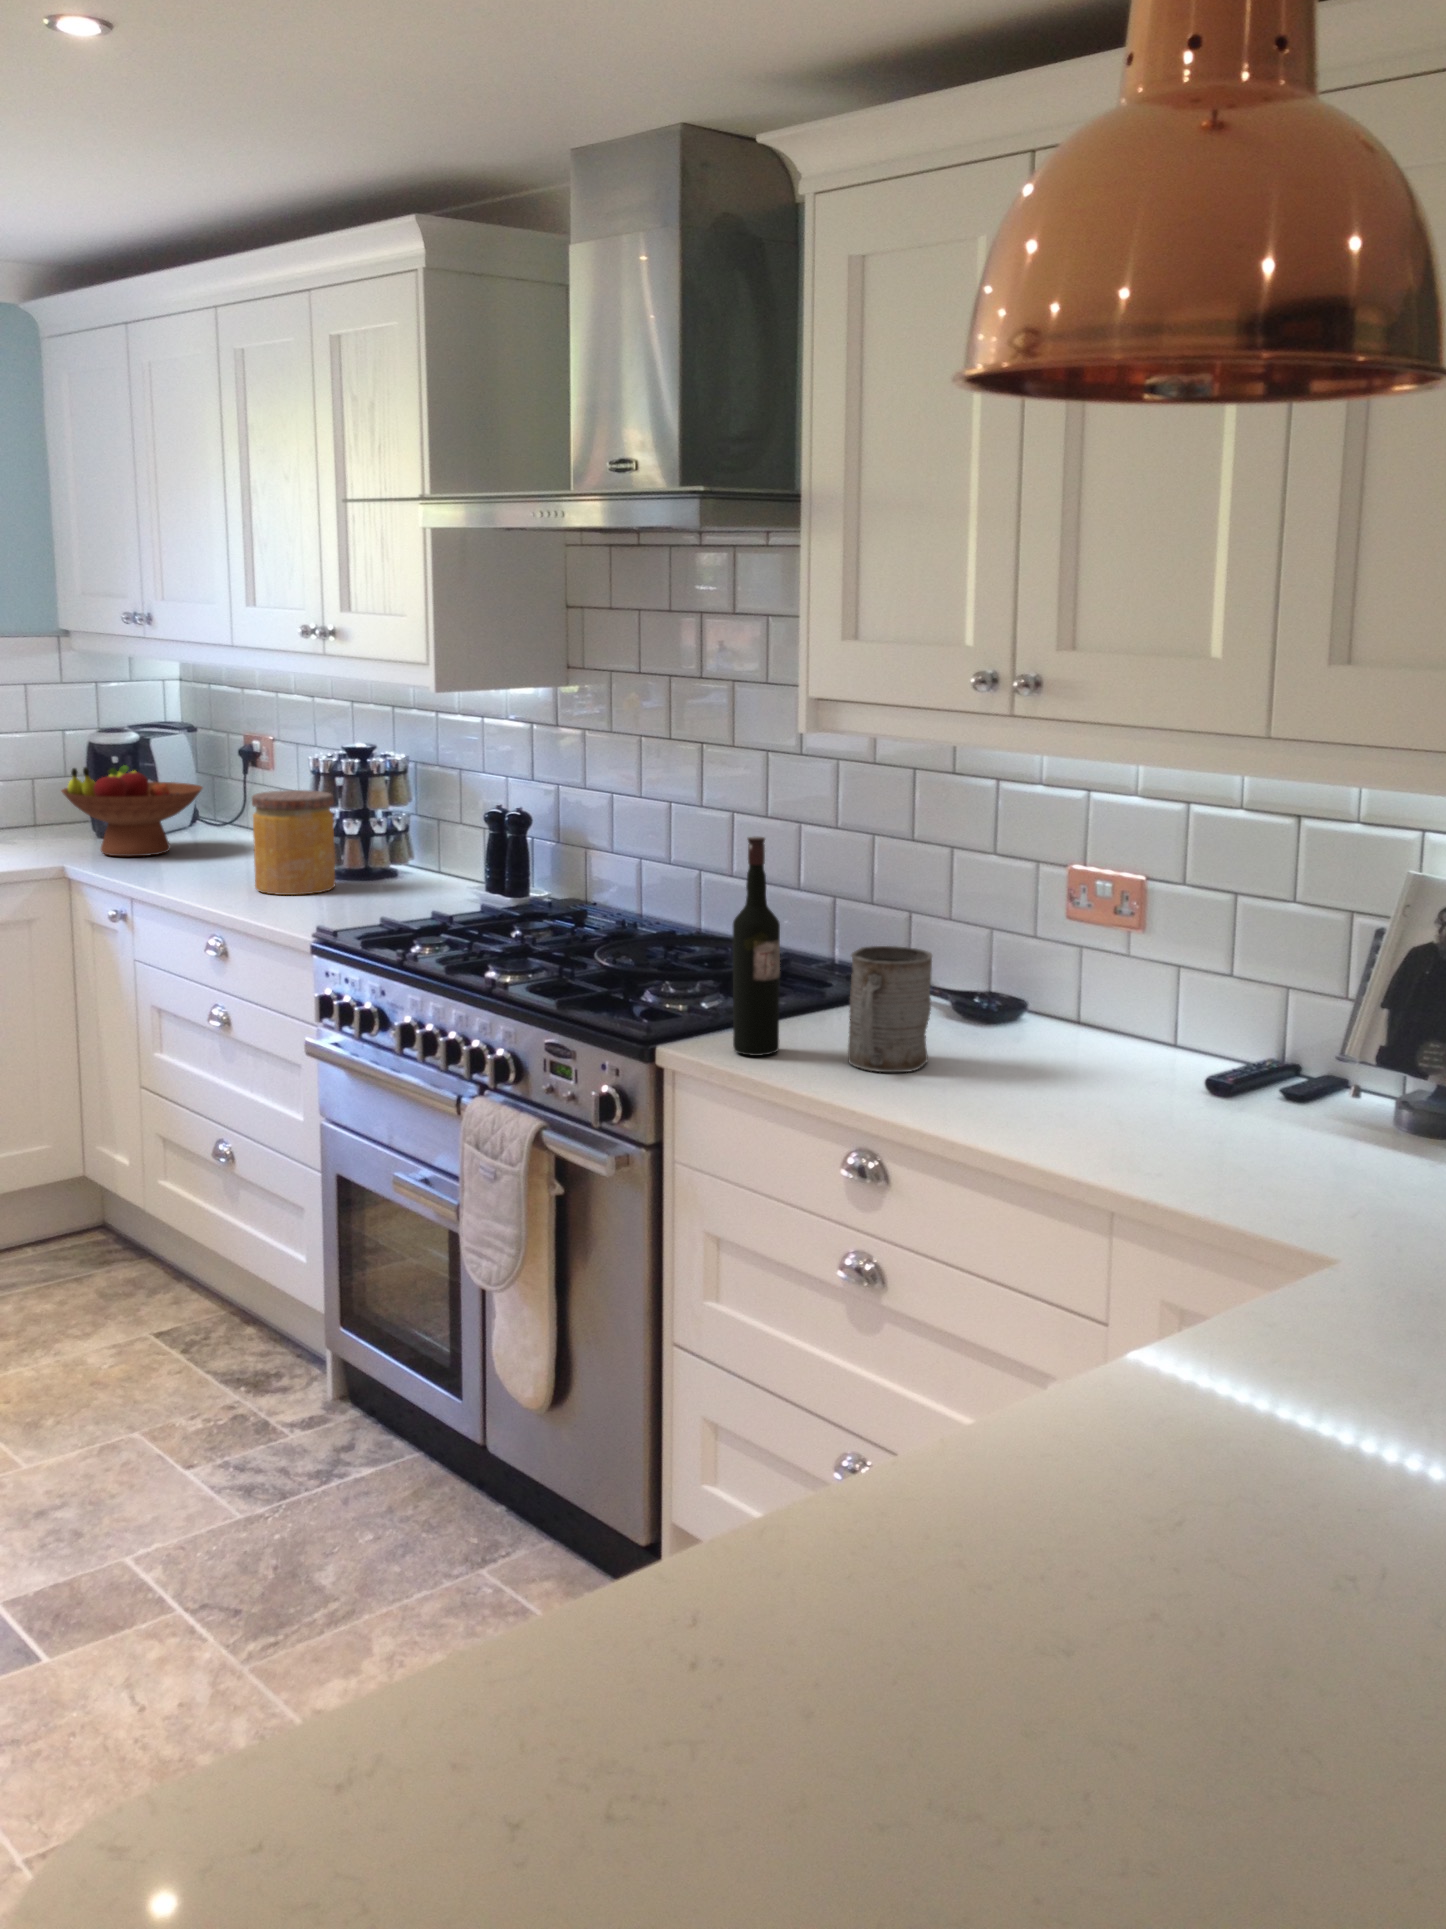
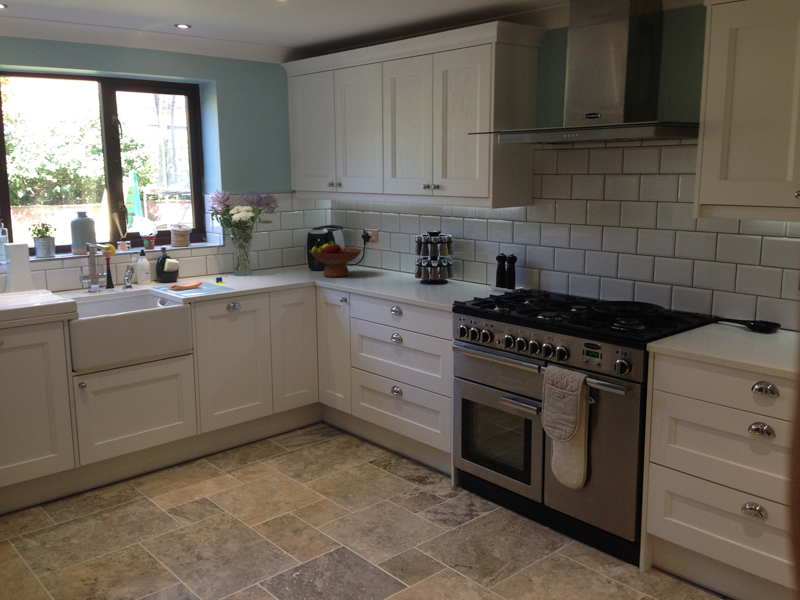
jar: present [252,790,335,895] -> none [404,249,435,290]
wine bottle: present [733,837,780,1056] -> none [684,261,706,346]
mug: present [848,946,932,1072] -> none [734,303,772,352]

